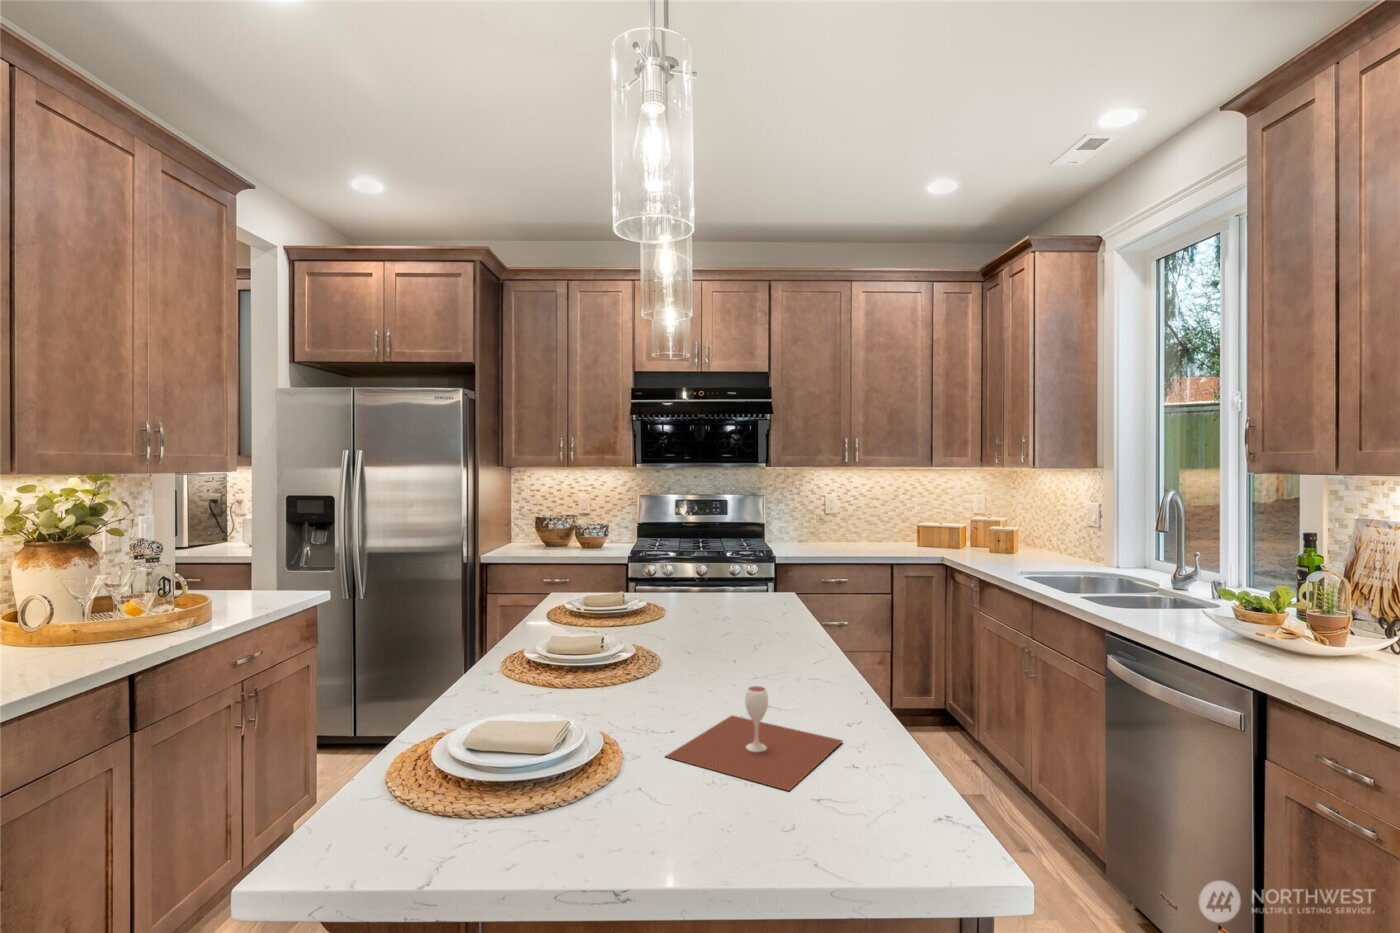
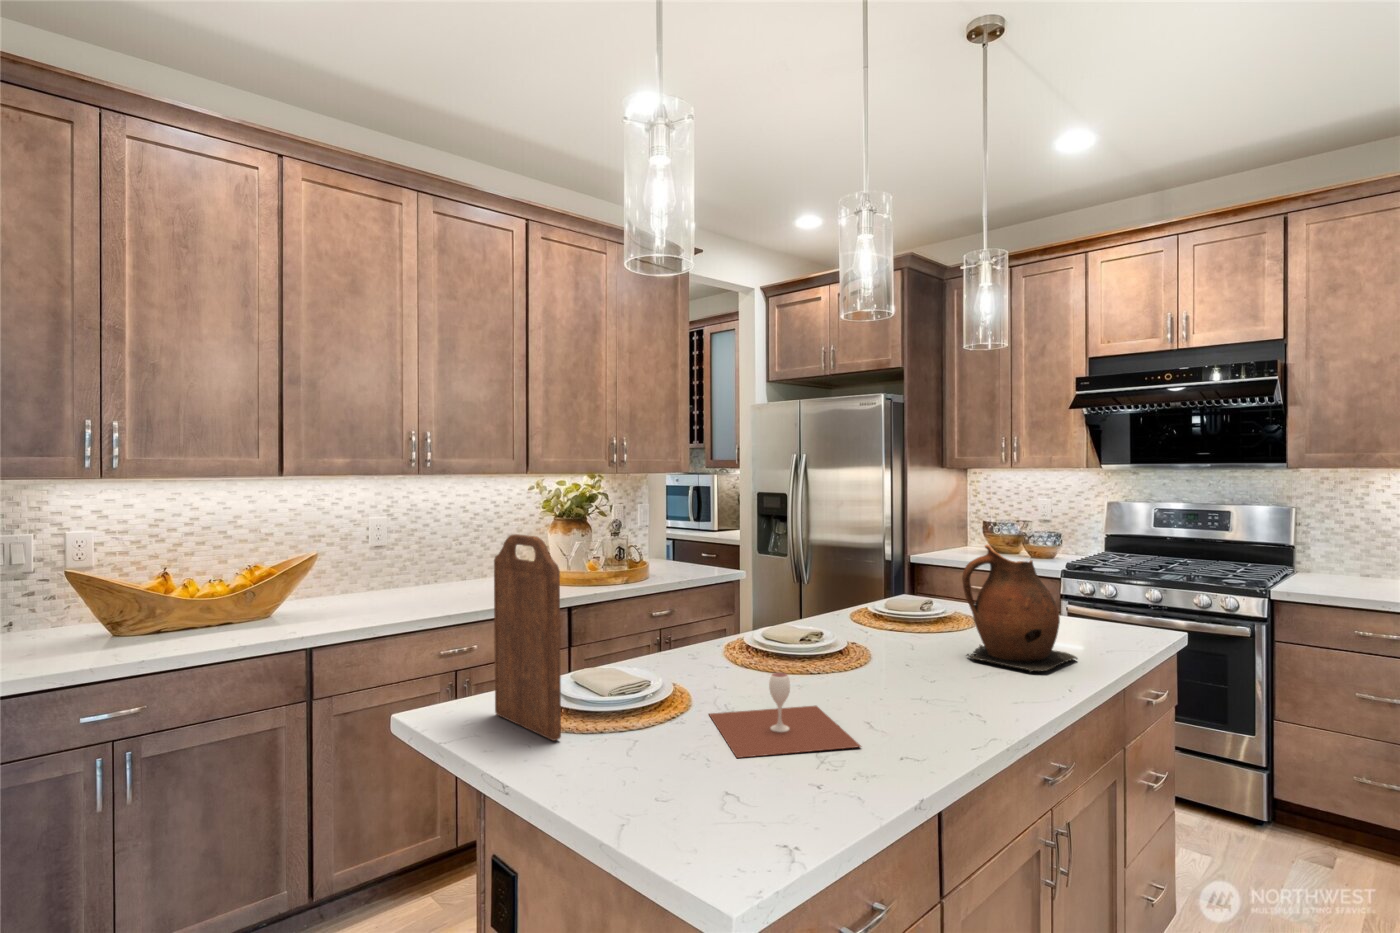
ceramic pitcher: none [721,535,805,644] -> present [962,545,1077,672]
cutting board: none [420,562,593,858] -> present [494,534,561,741]

